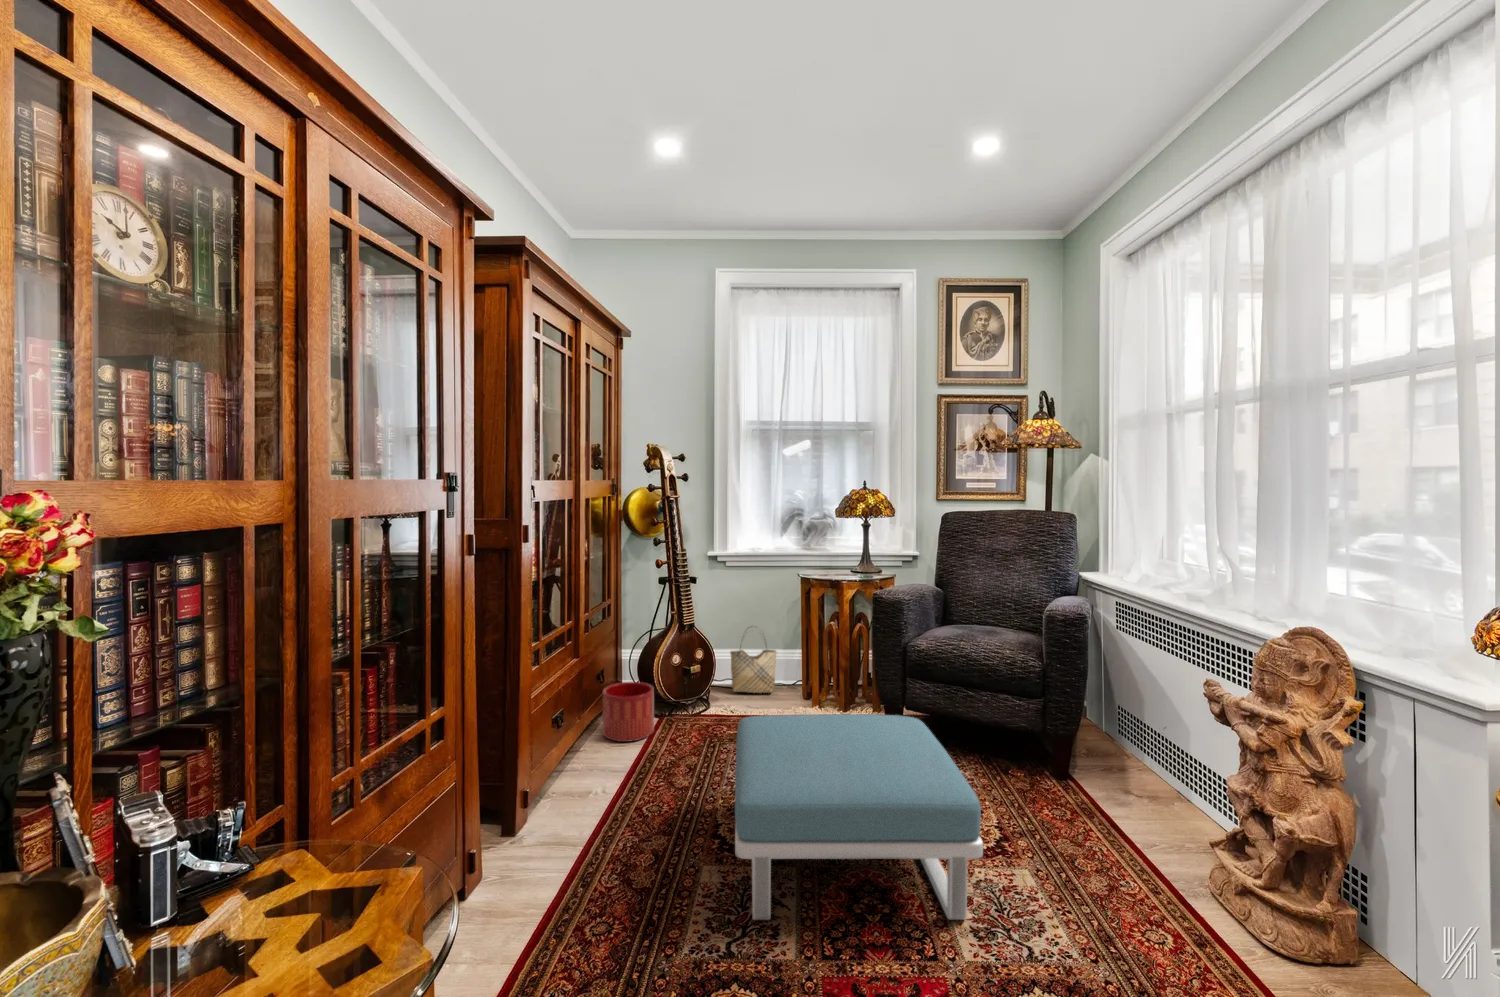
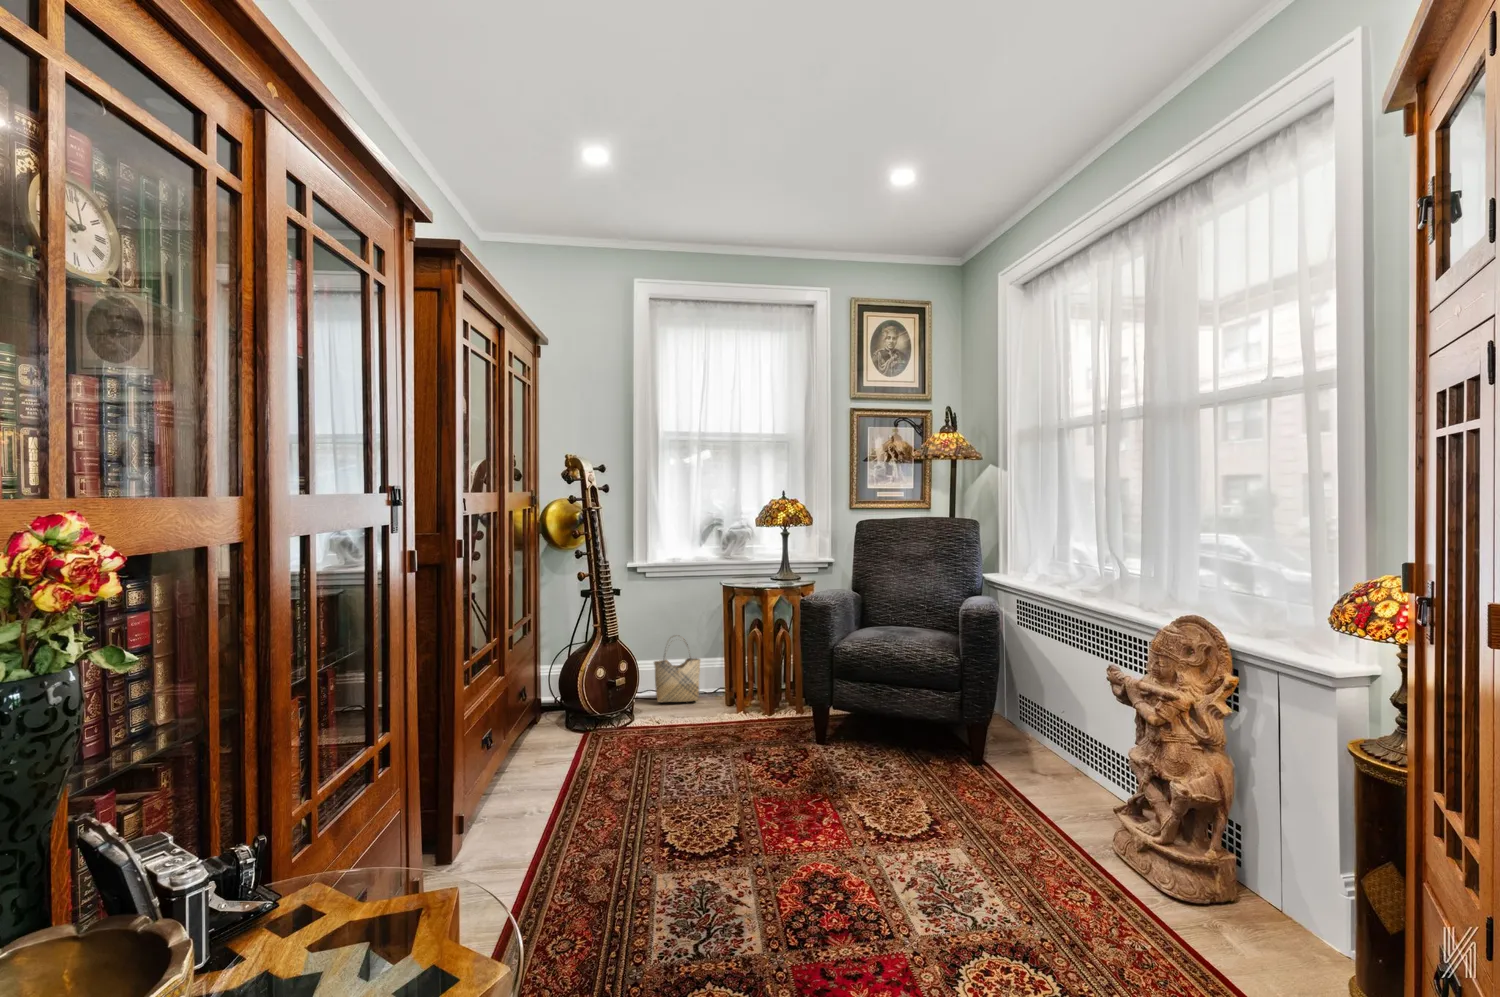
planter: present [602,682,654,742] -> none [528,697,582,760]
footstool: present [735,714,983,920] -> none [681,714,928,922]

